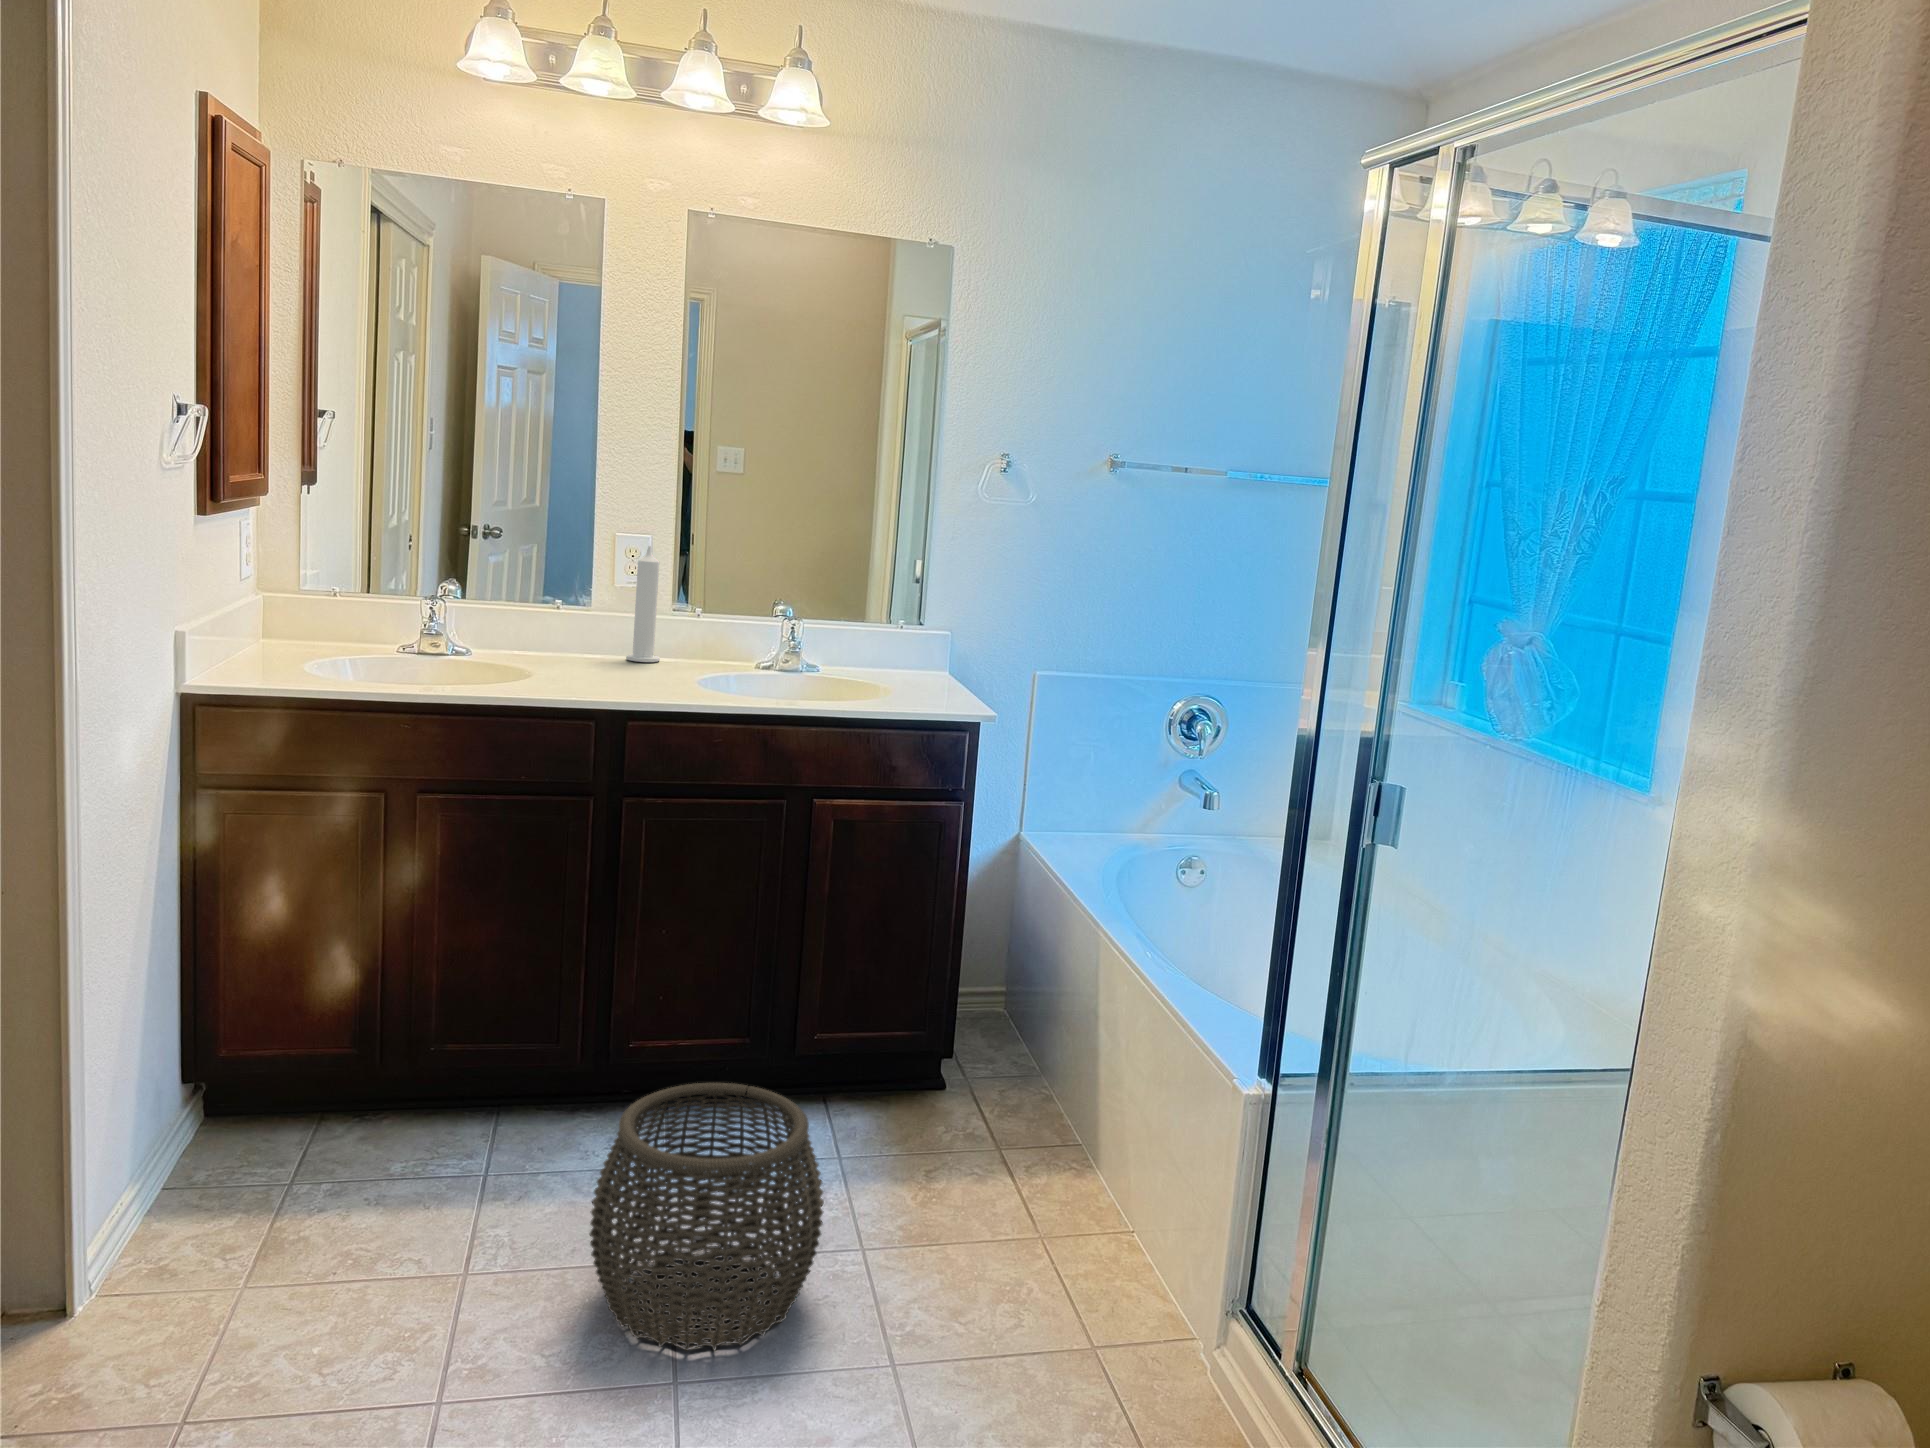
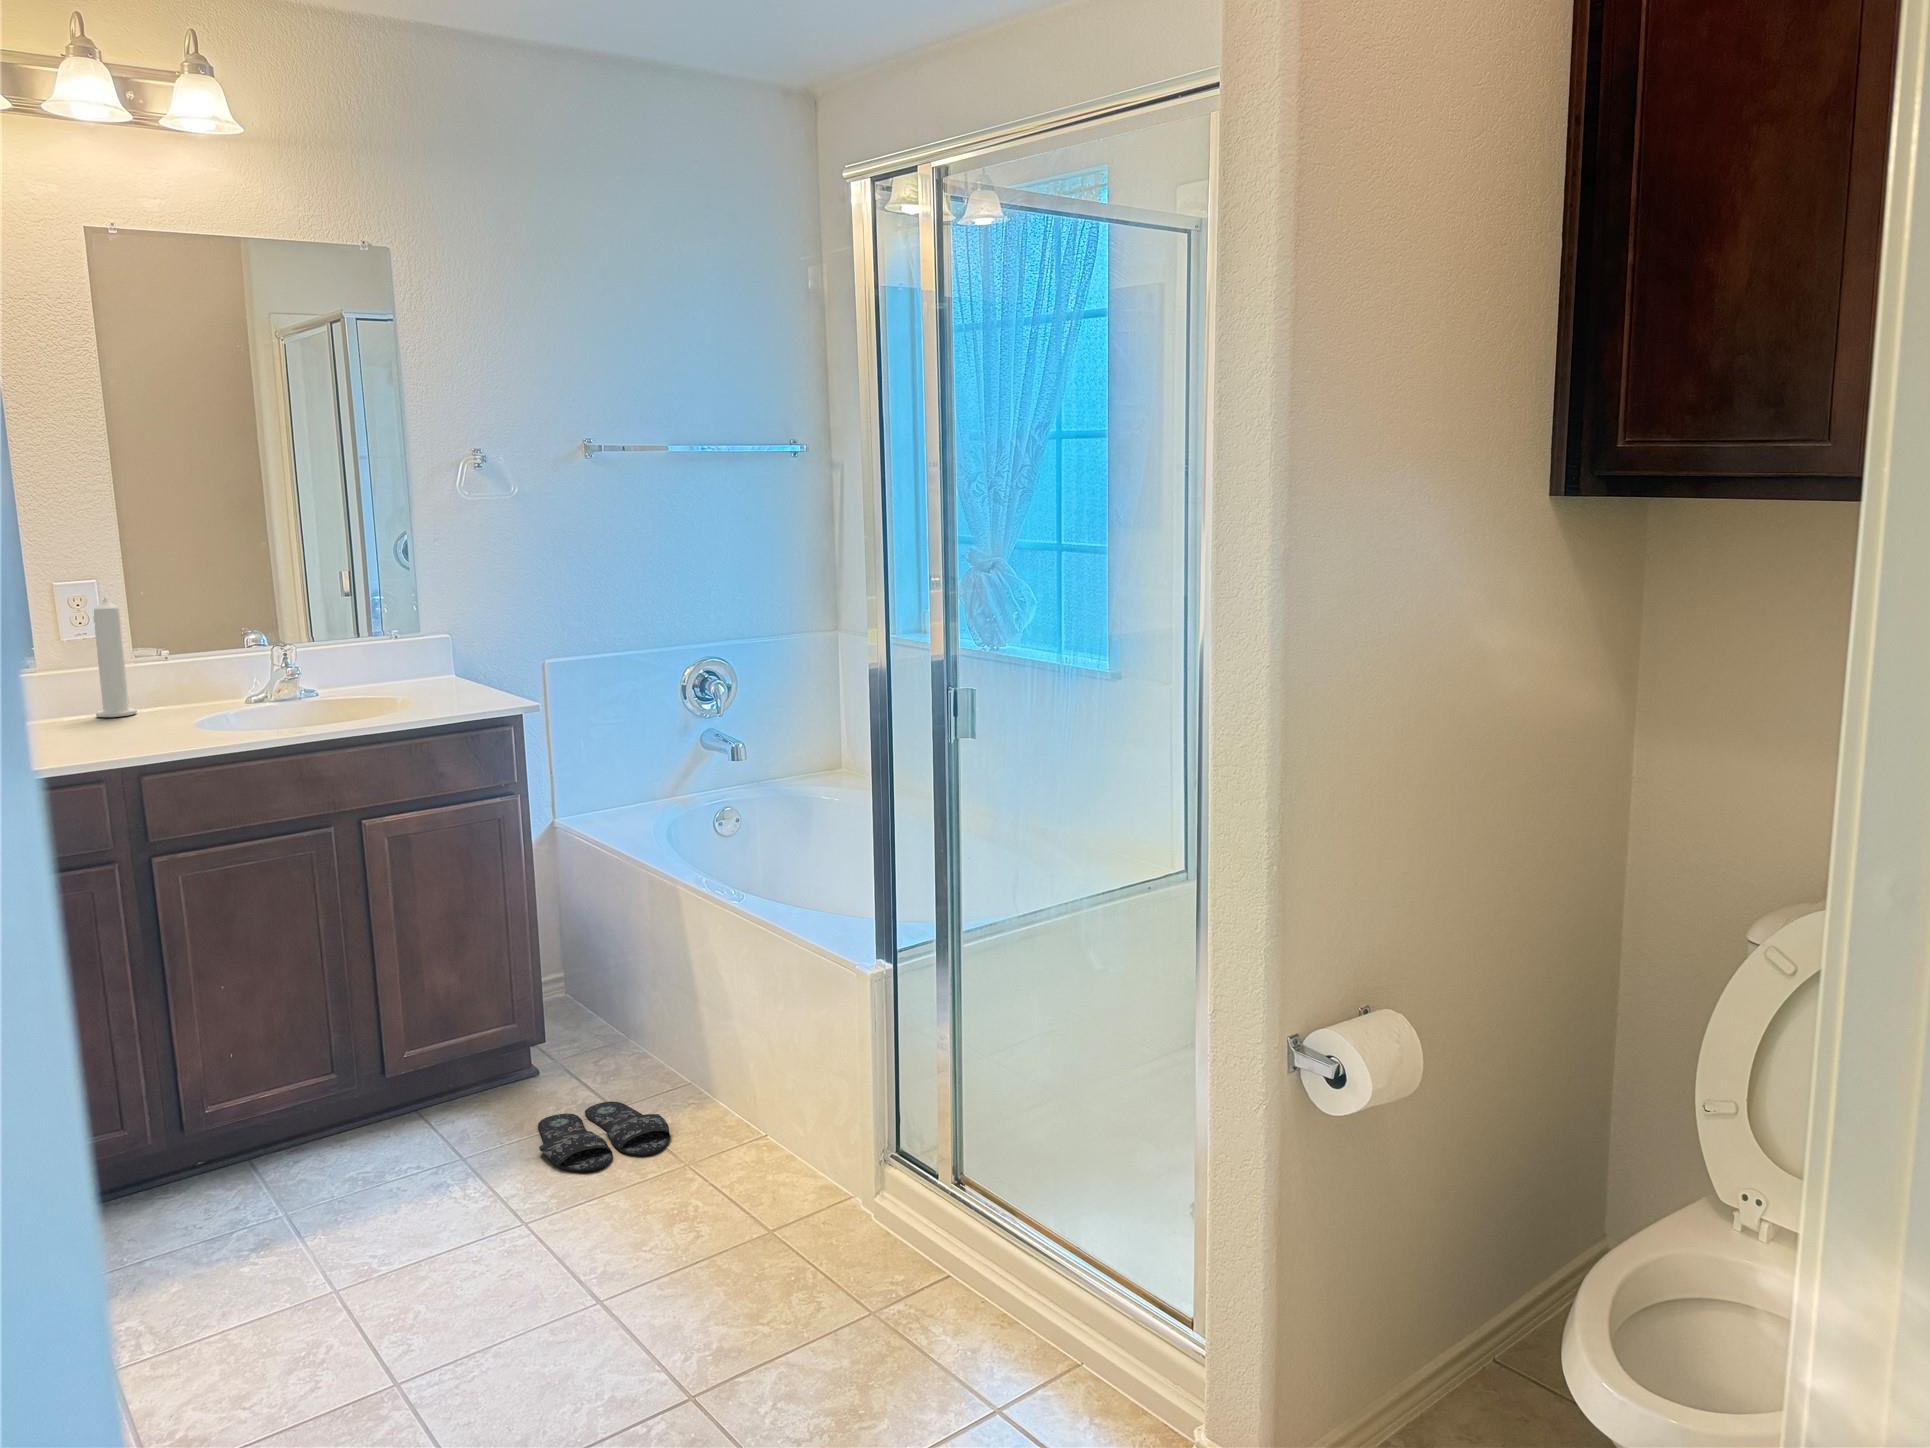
woven basket: present [590,1083,824,1351] -> none [259,1096,503,1360]
slippers: none [907,1138,1039,1213] -> present [538,1101,670,1172]

